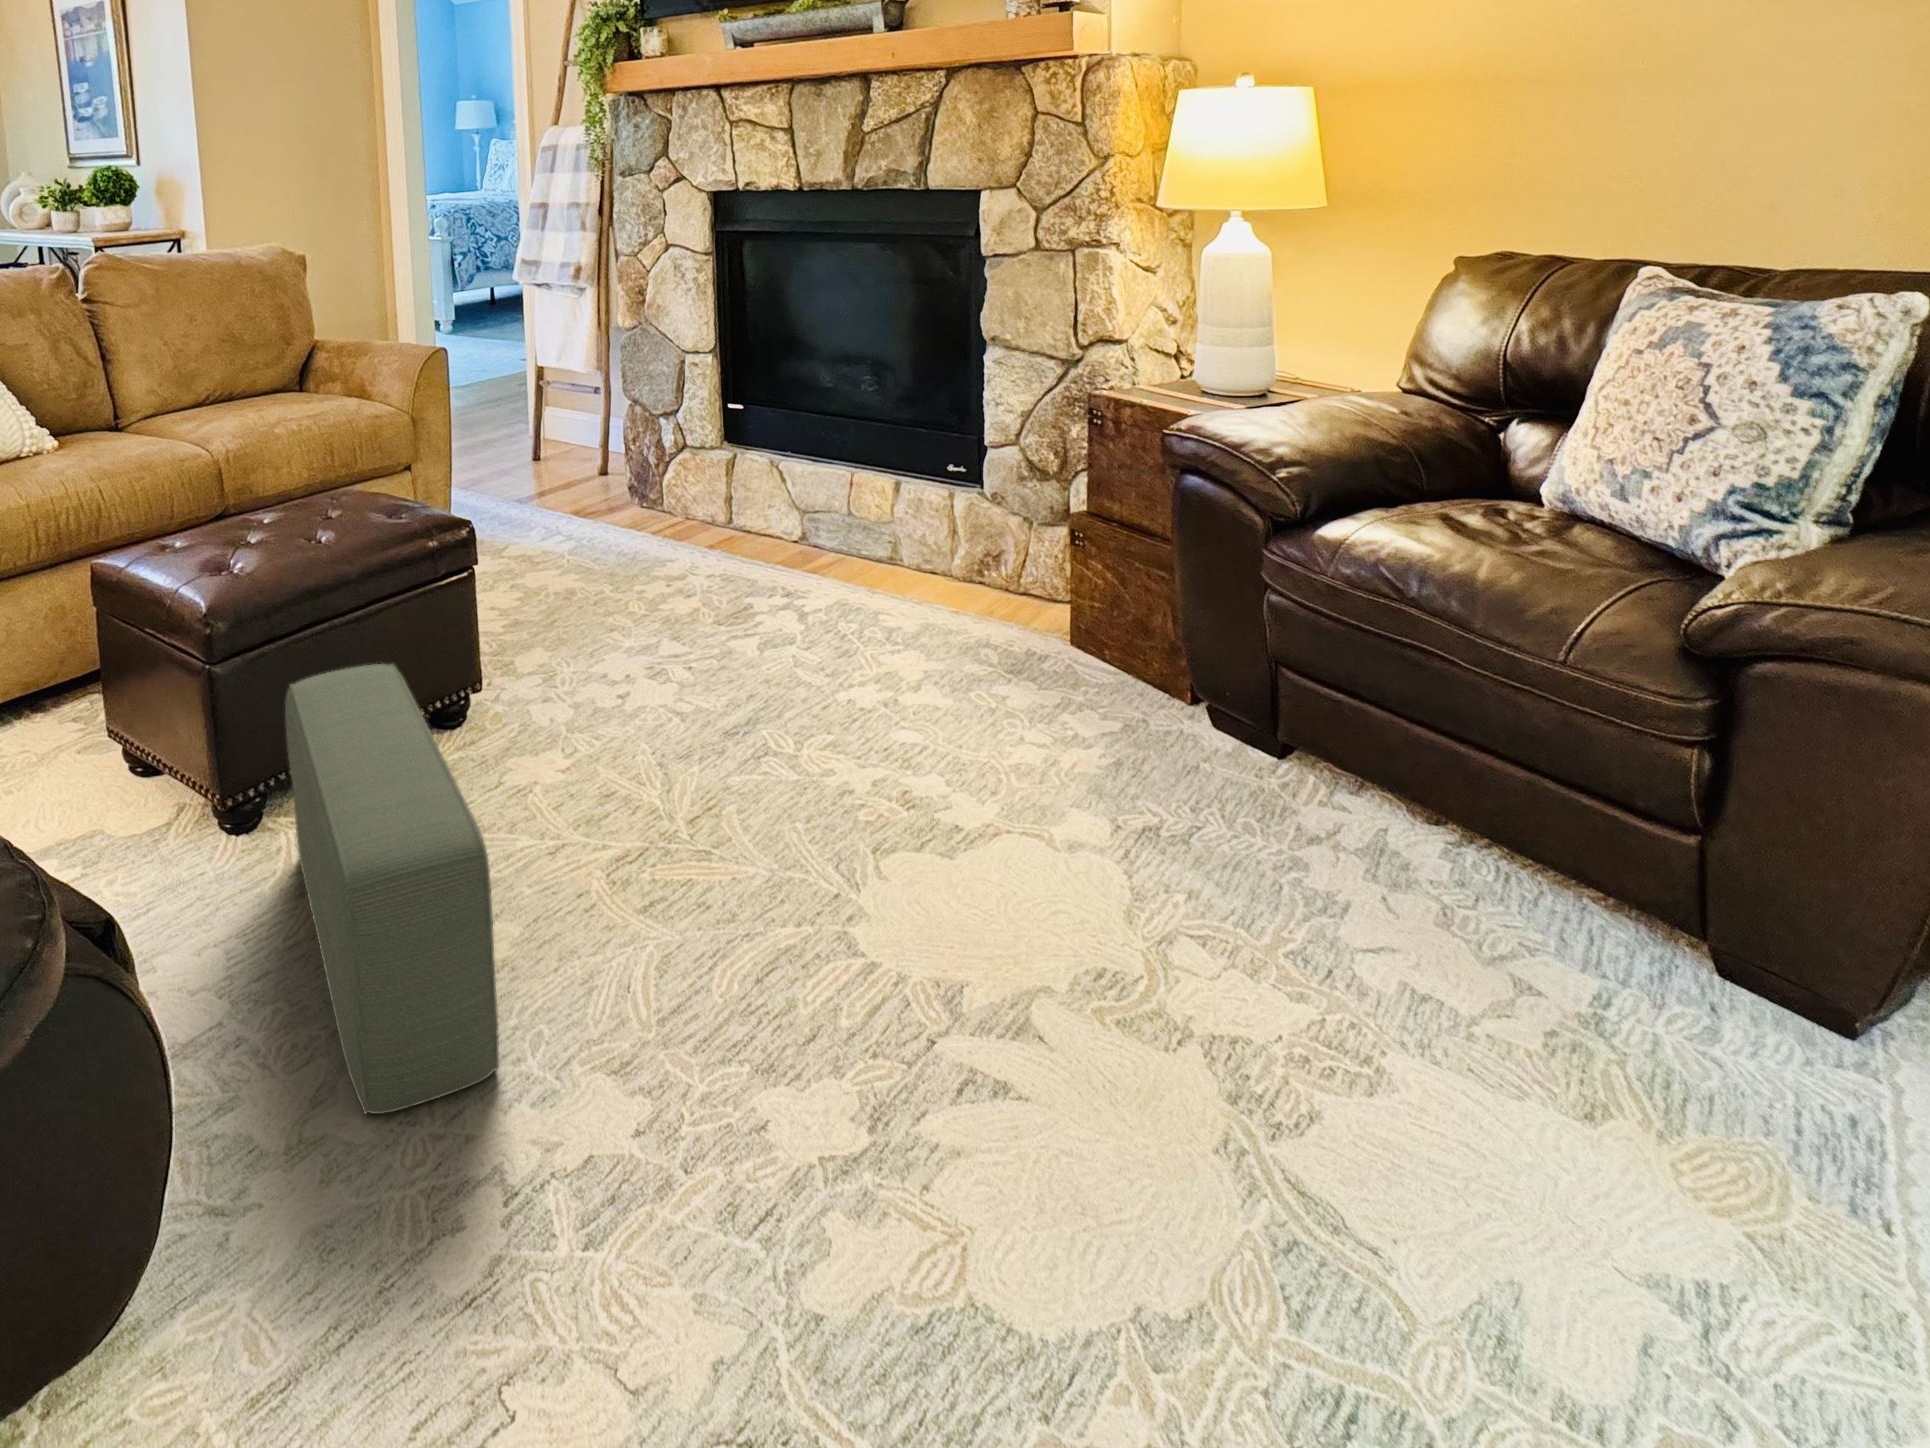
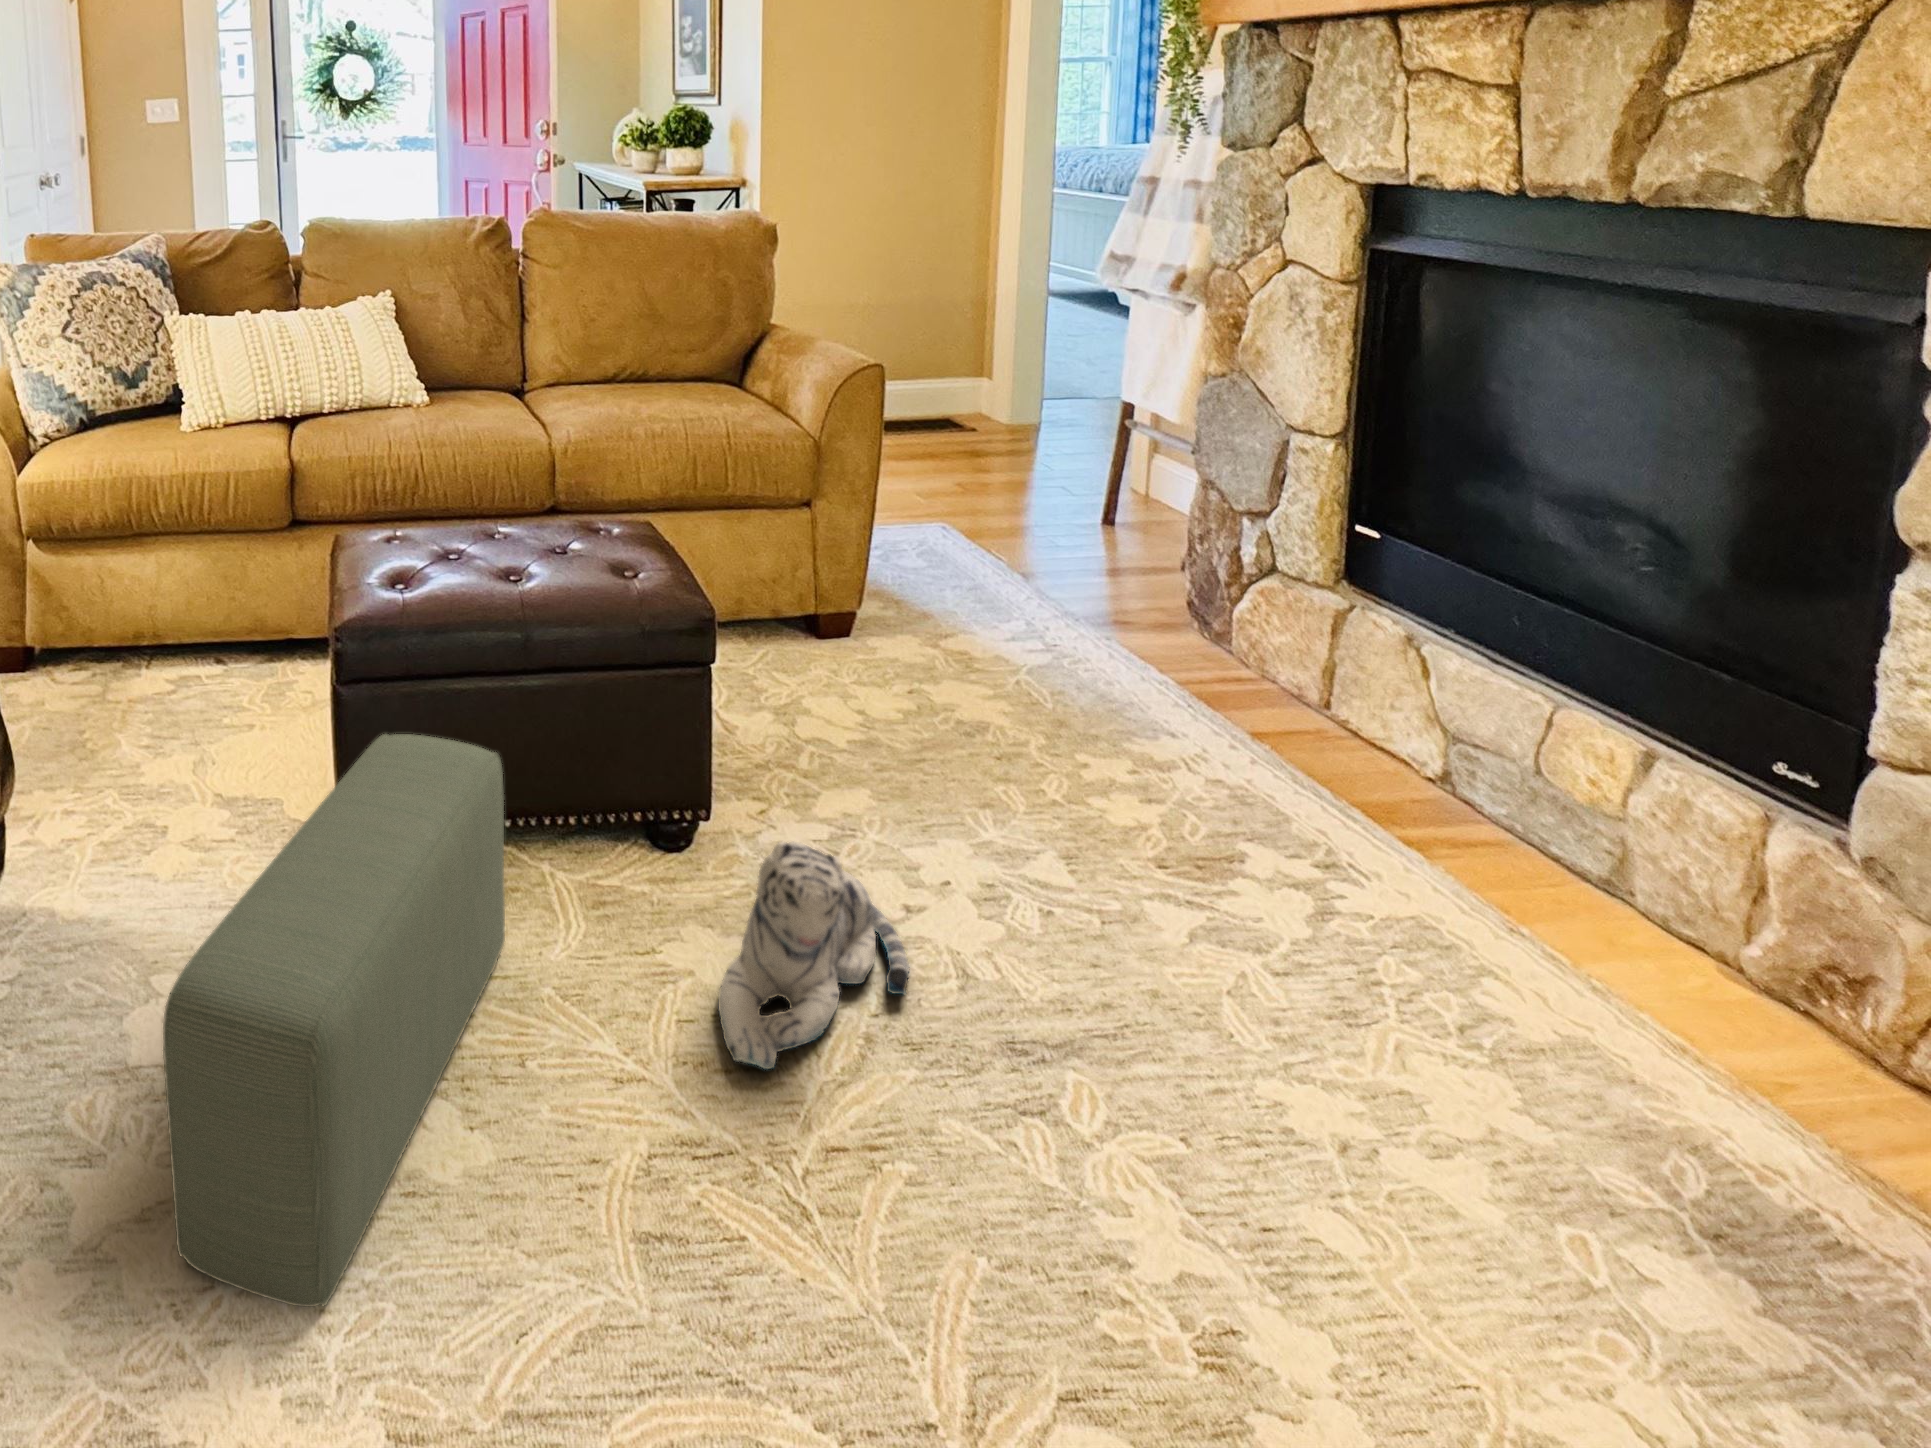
plush toy: none [554,655,667,813] -> present [718,842,909,1070]

